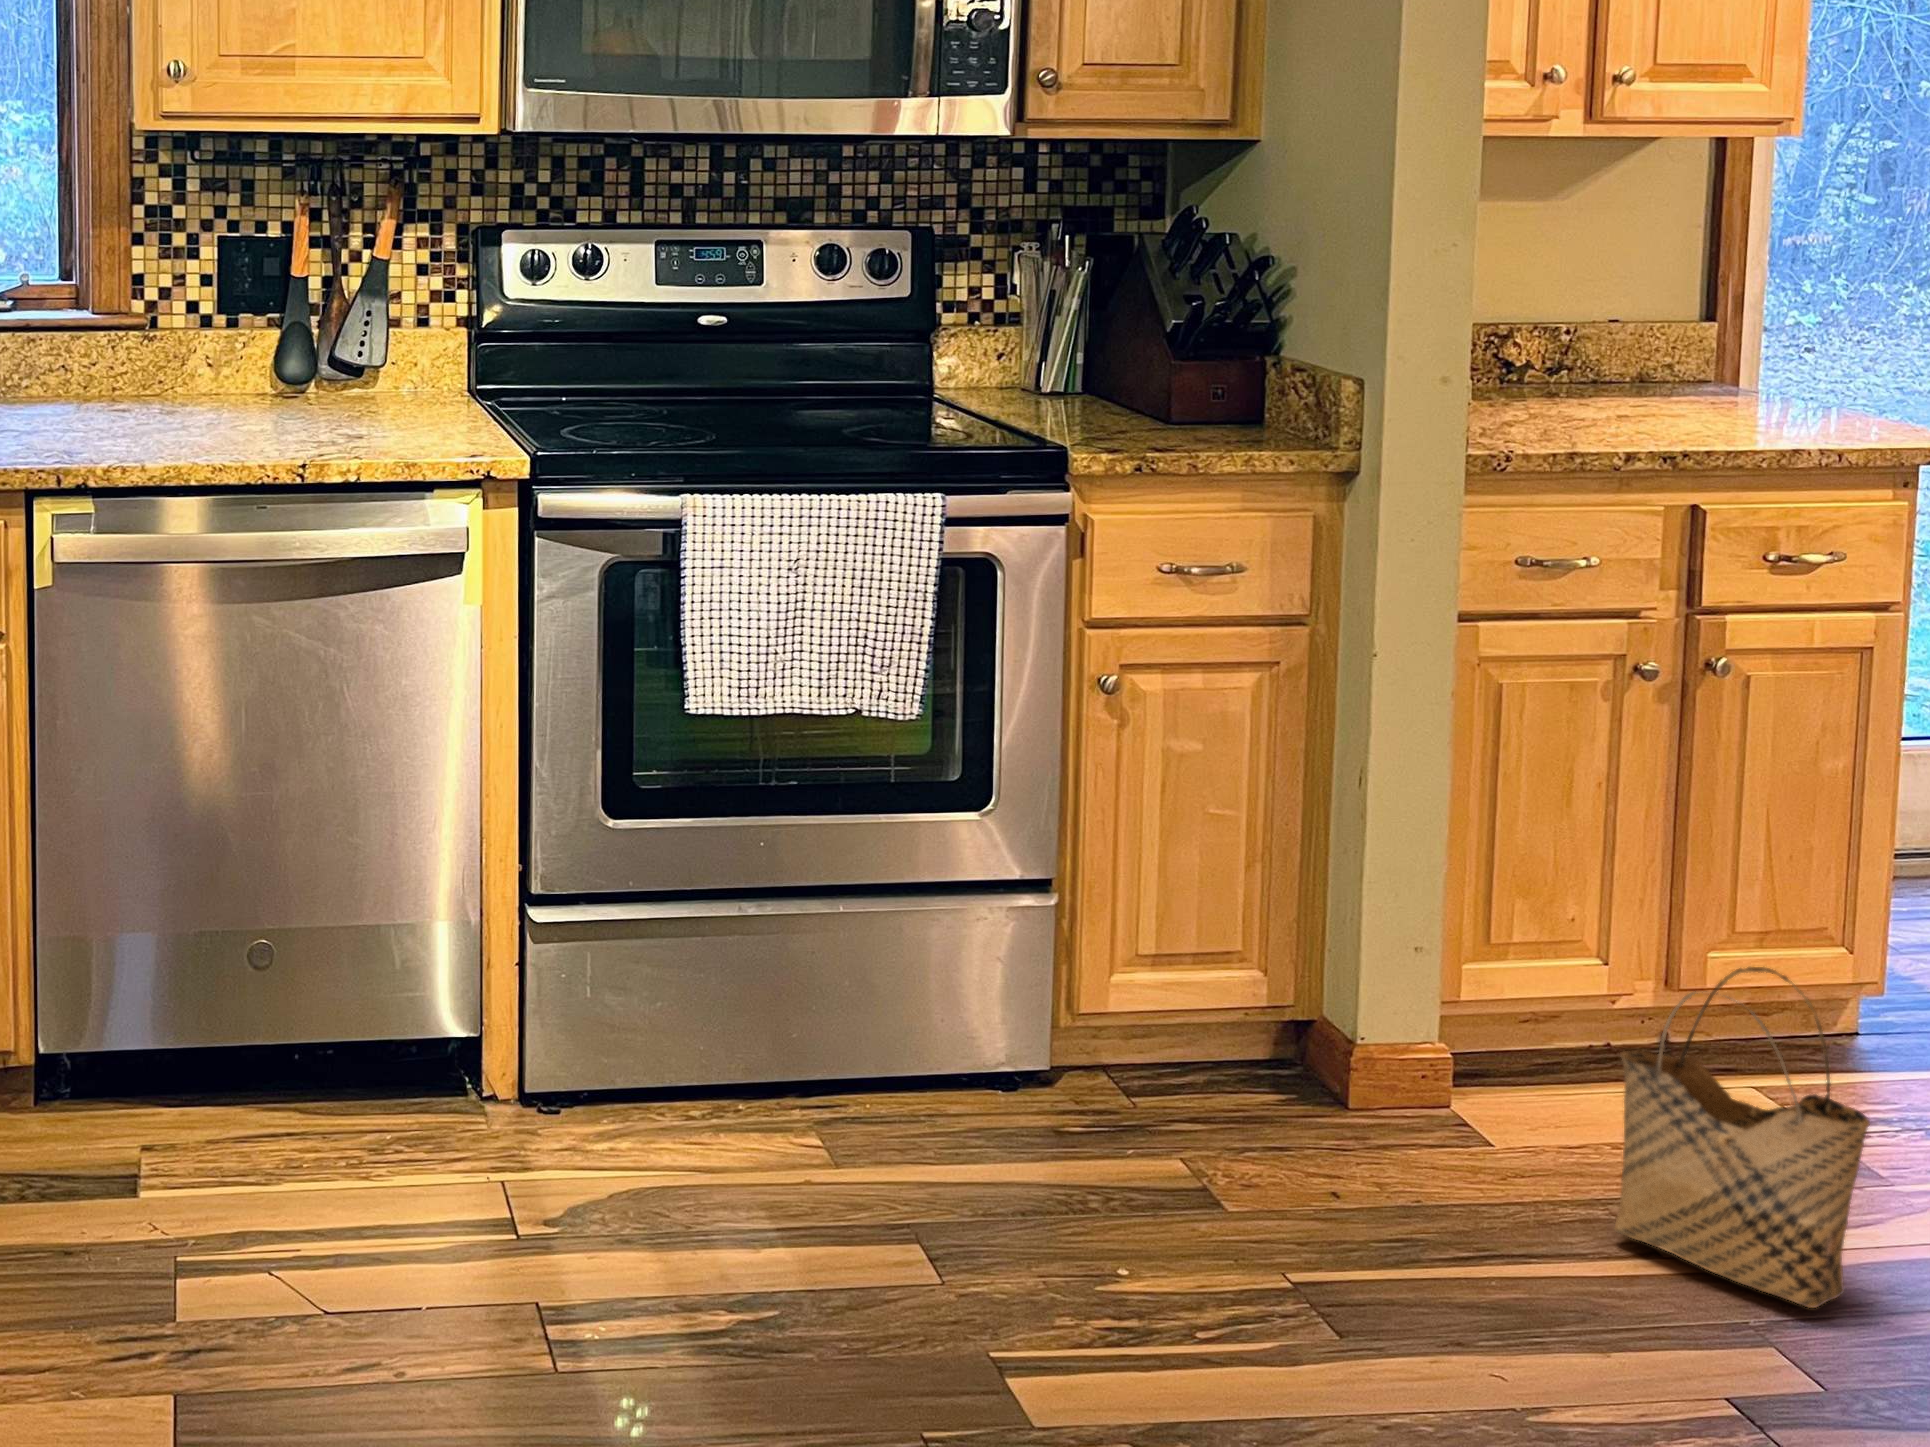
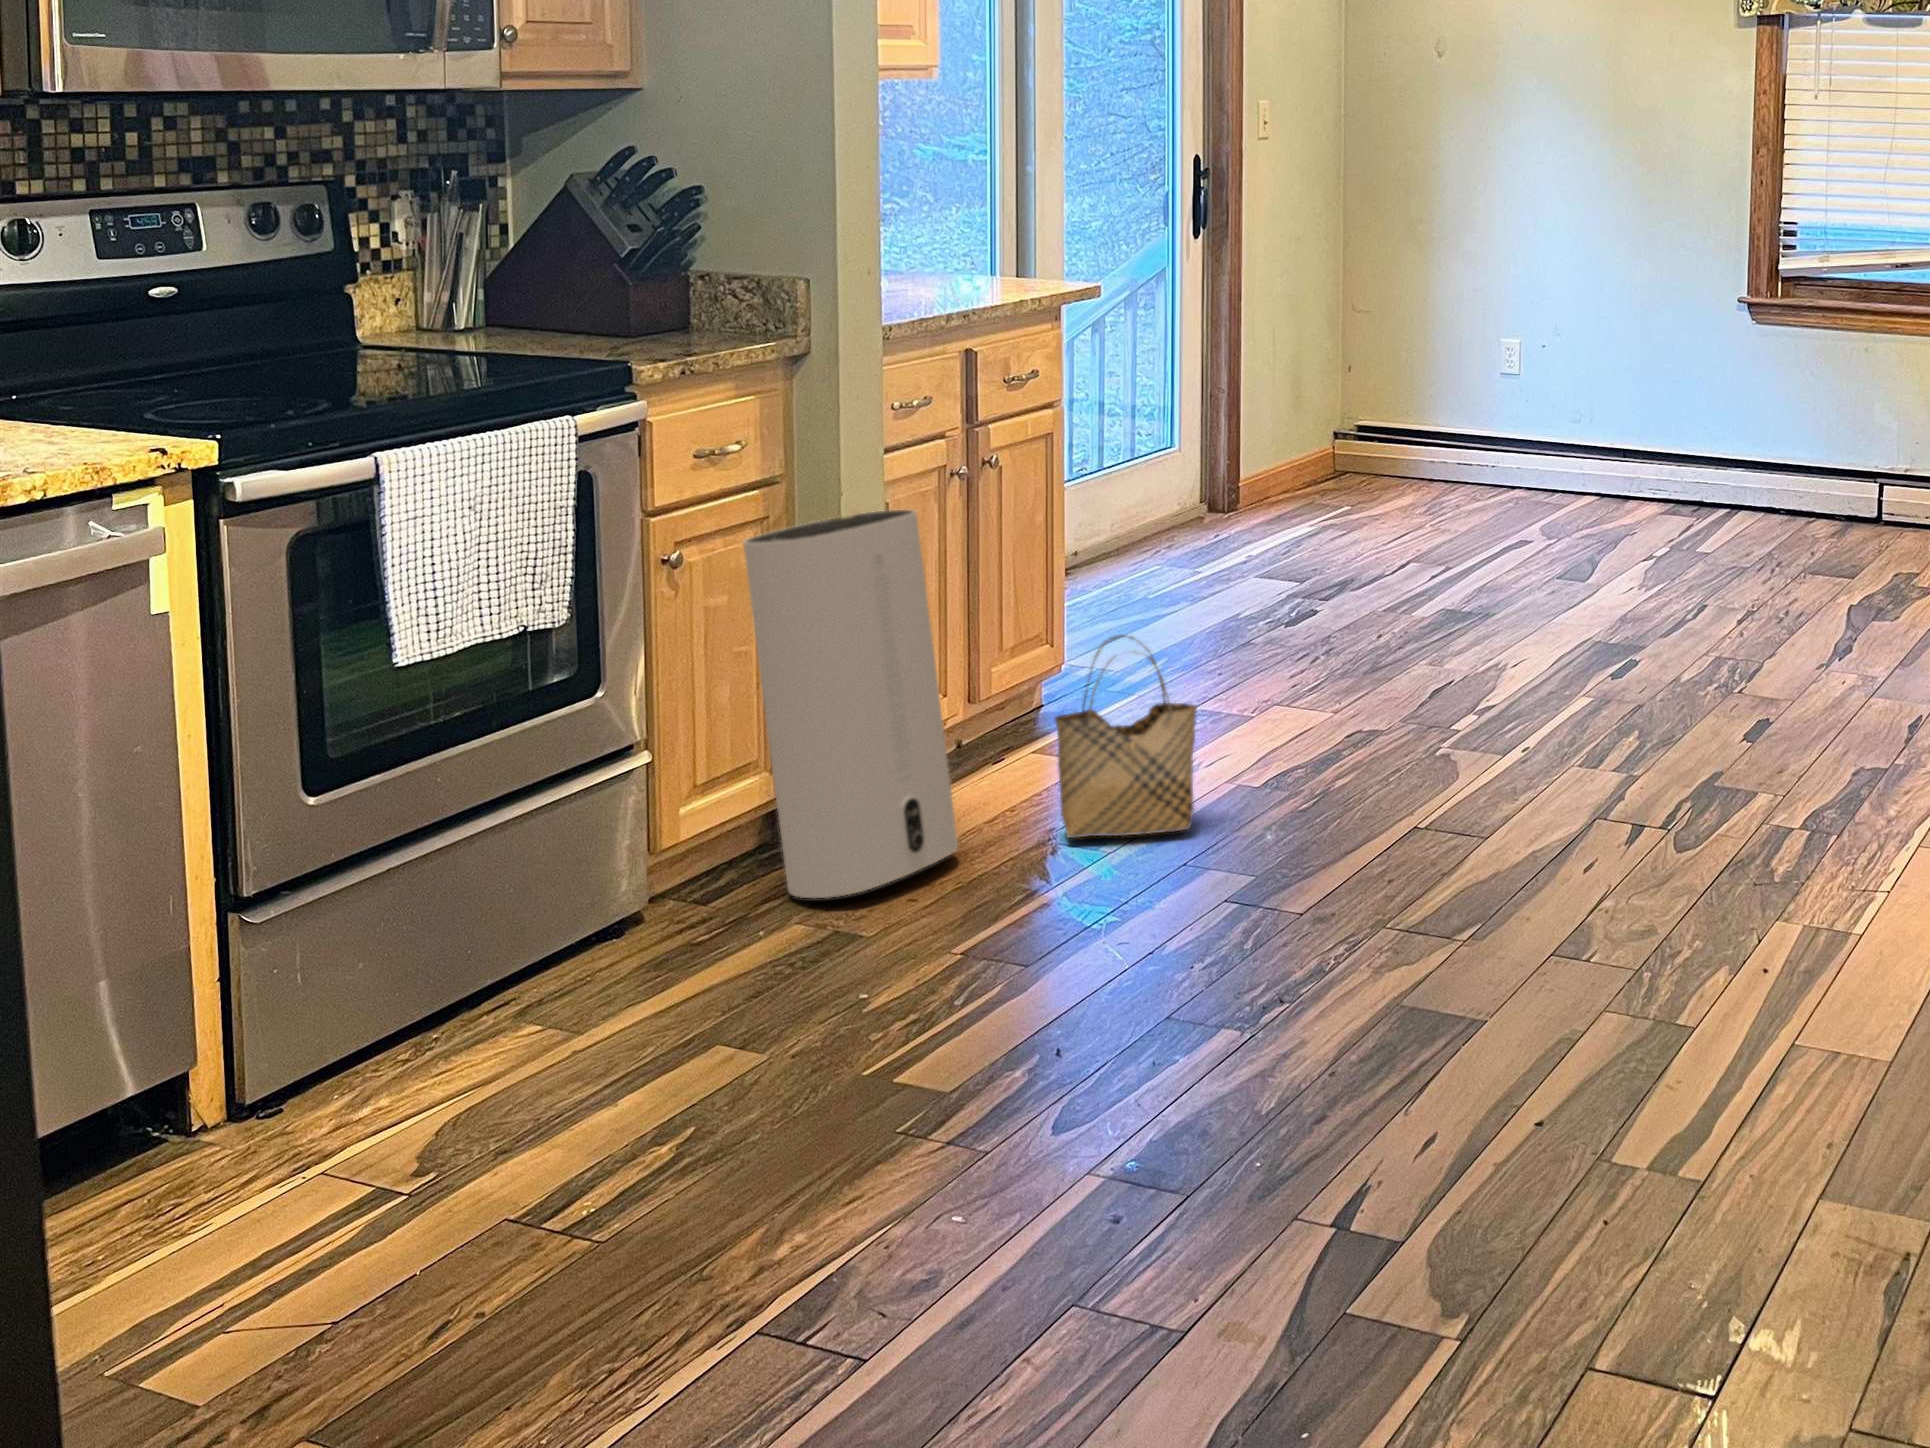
air purifier: none [1197,683,1456,1177] -> present [744,509,958,898]

